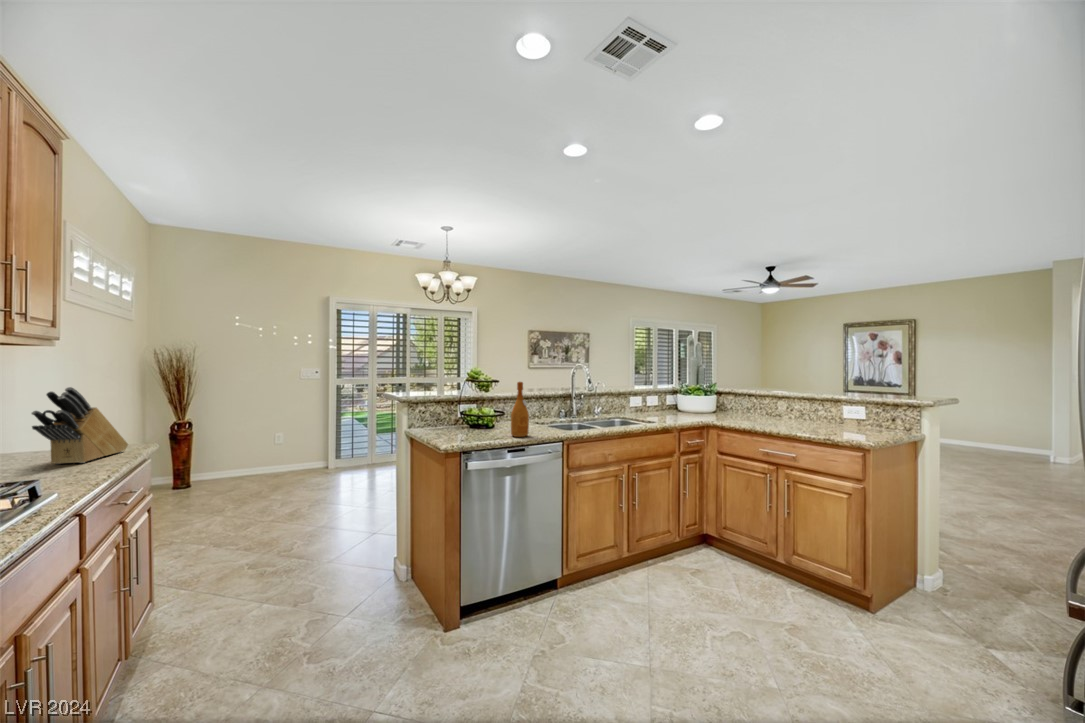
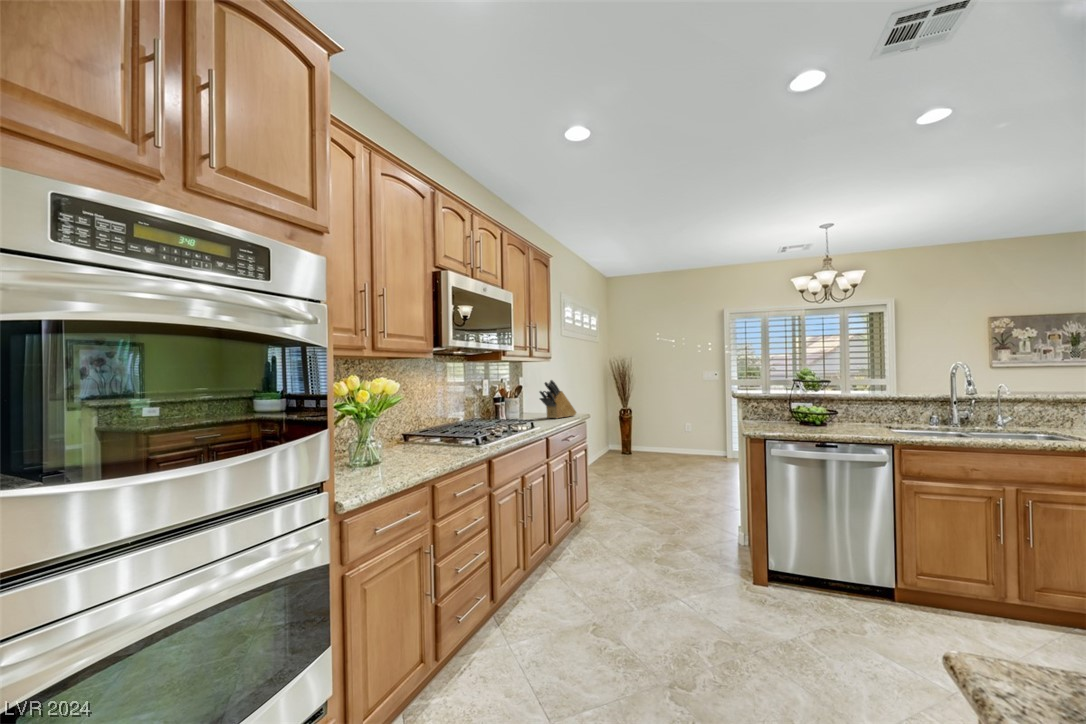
wine bottle: present [511,382,529,437] -> none [826,380,847,434]

